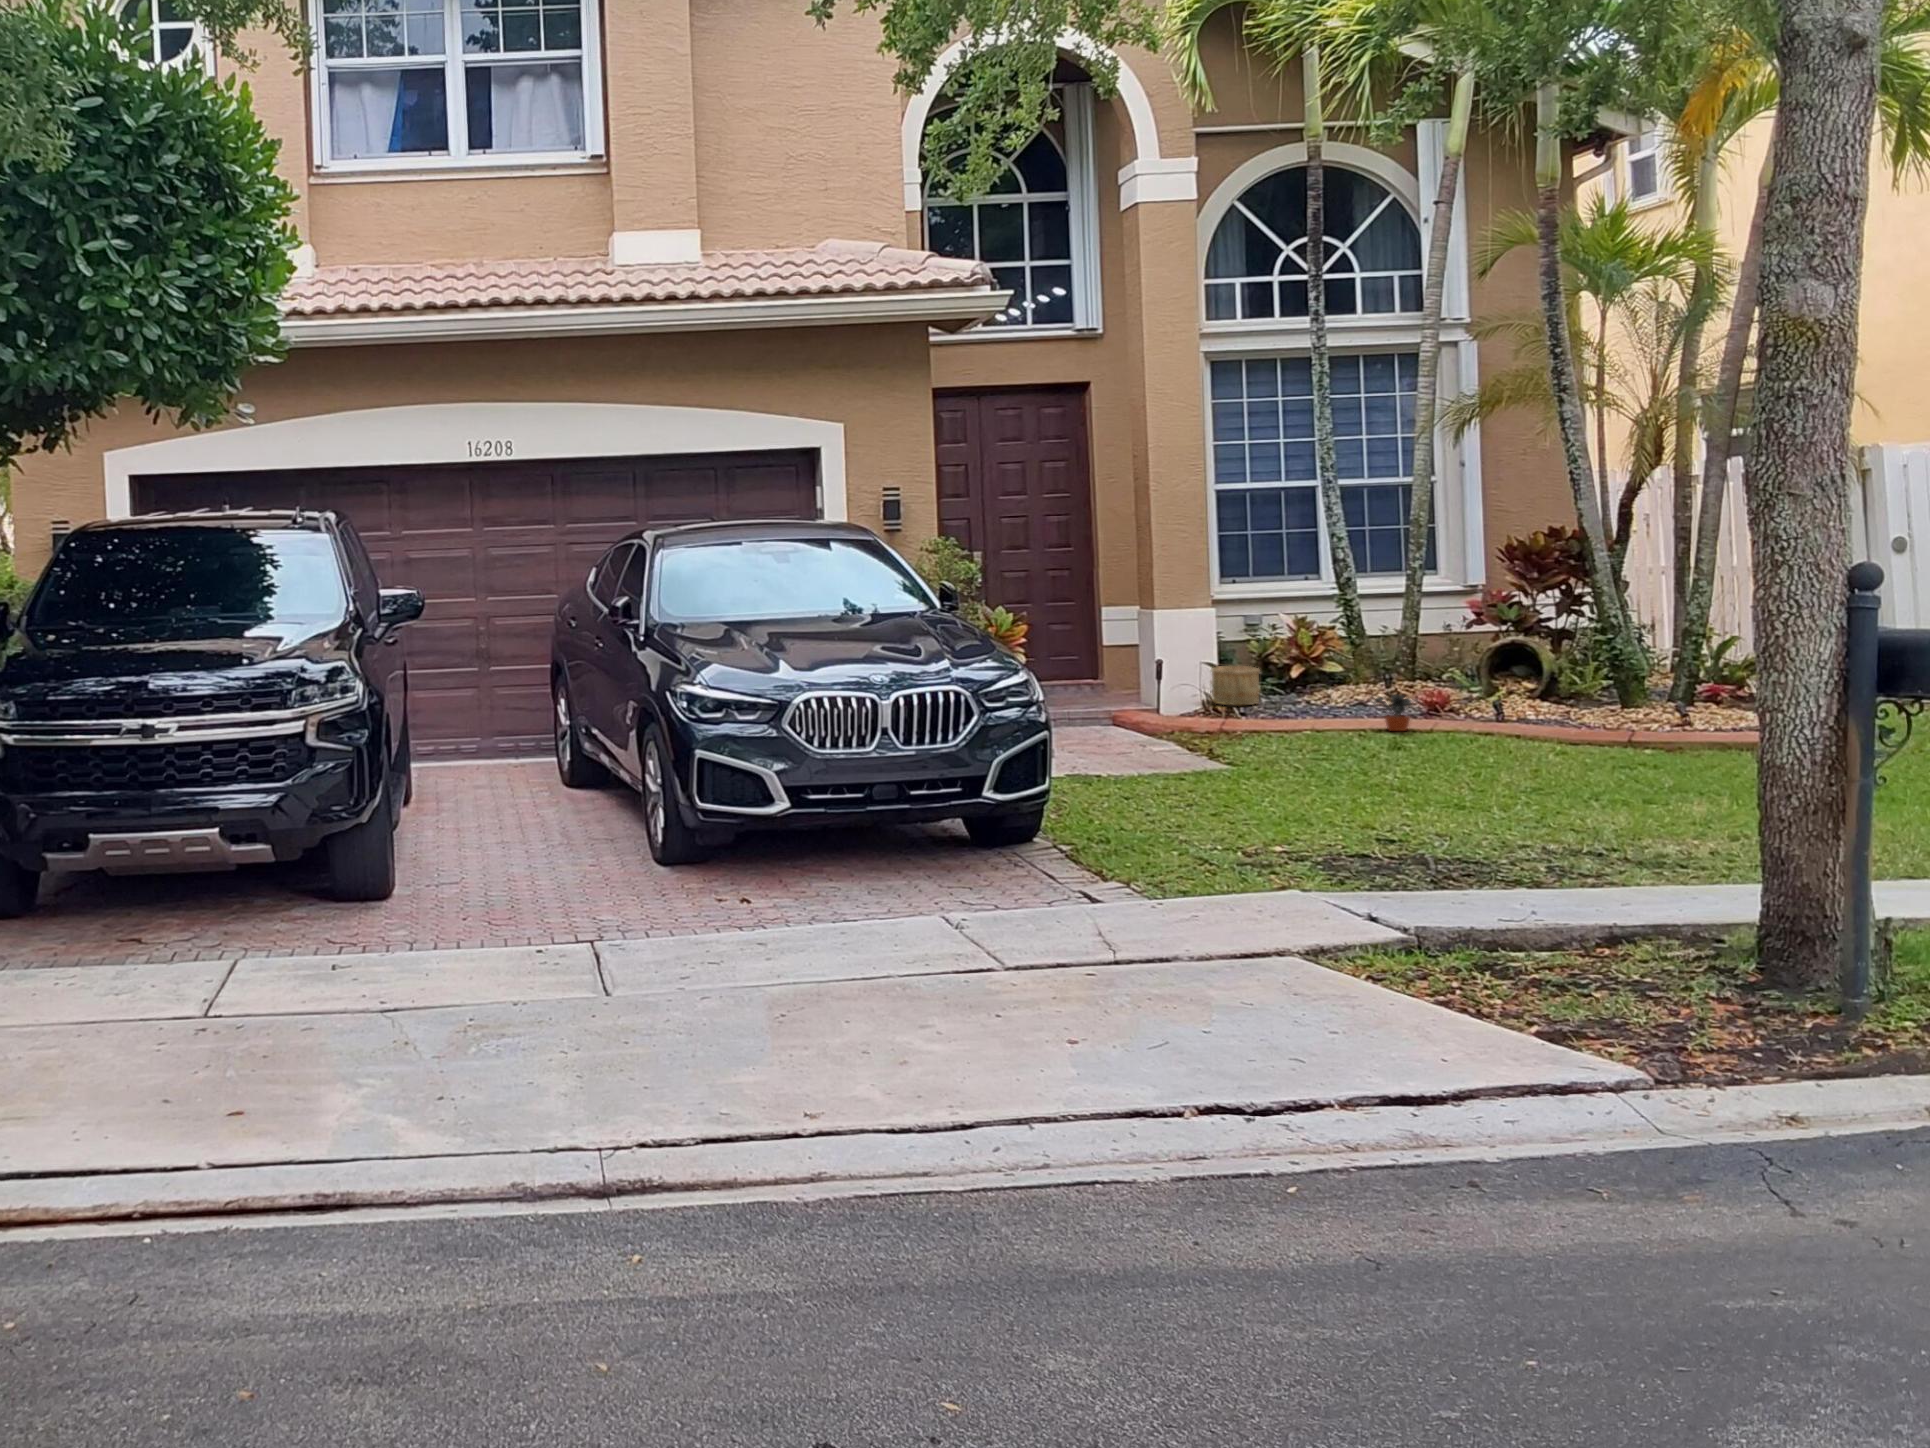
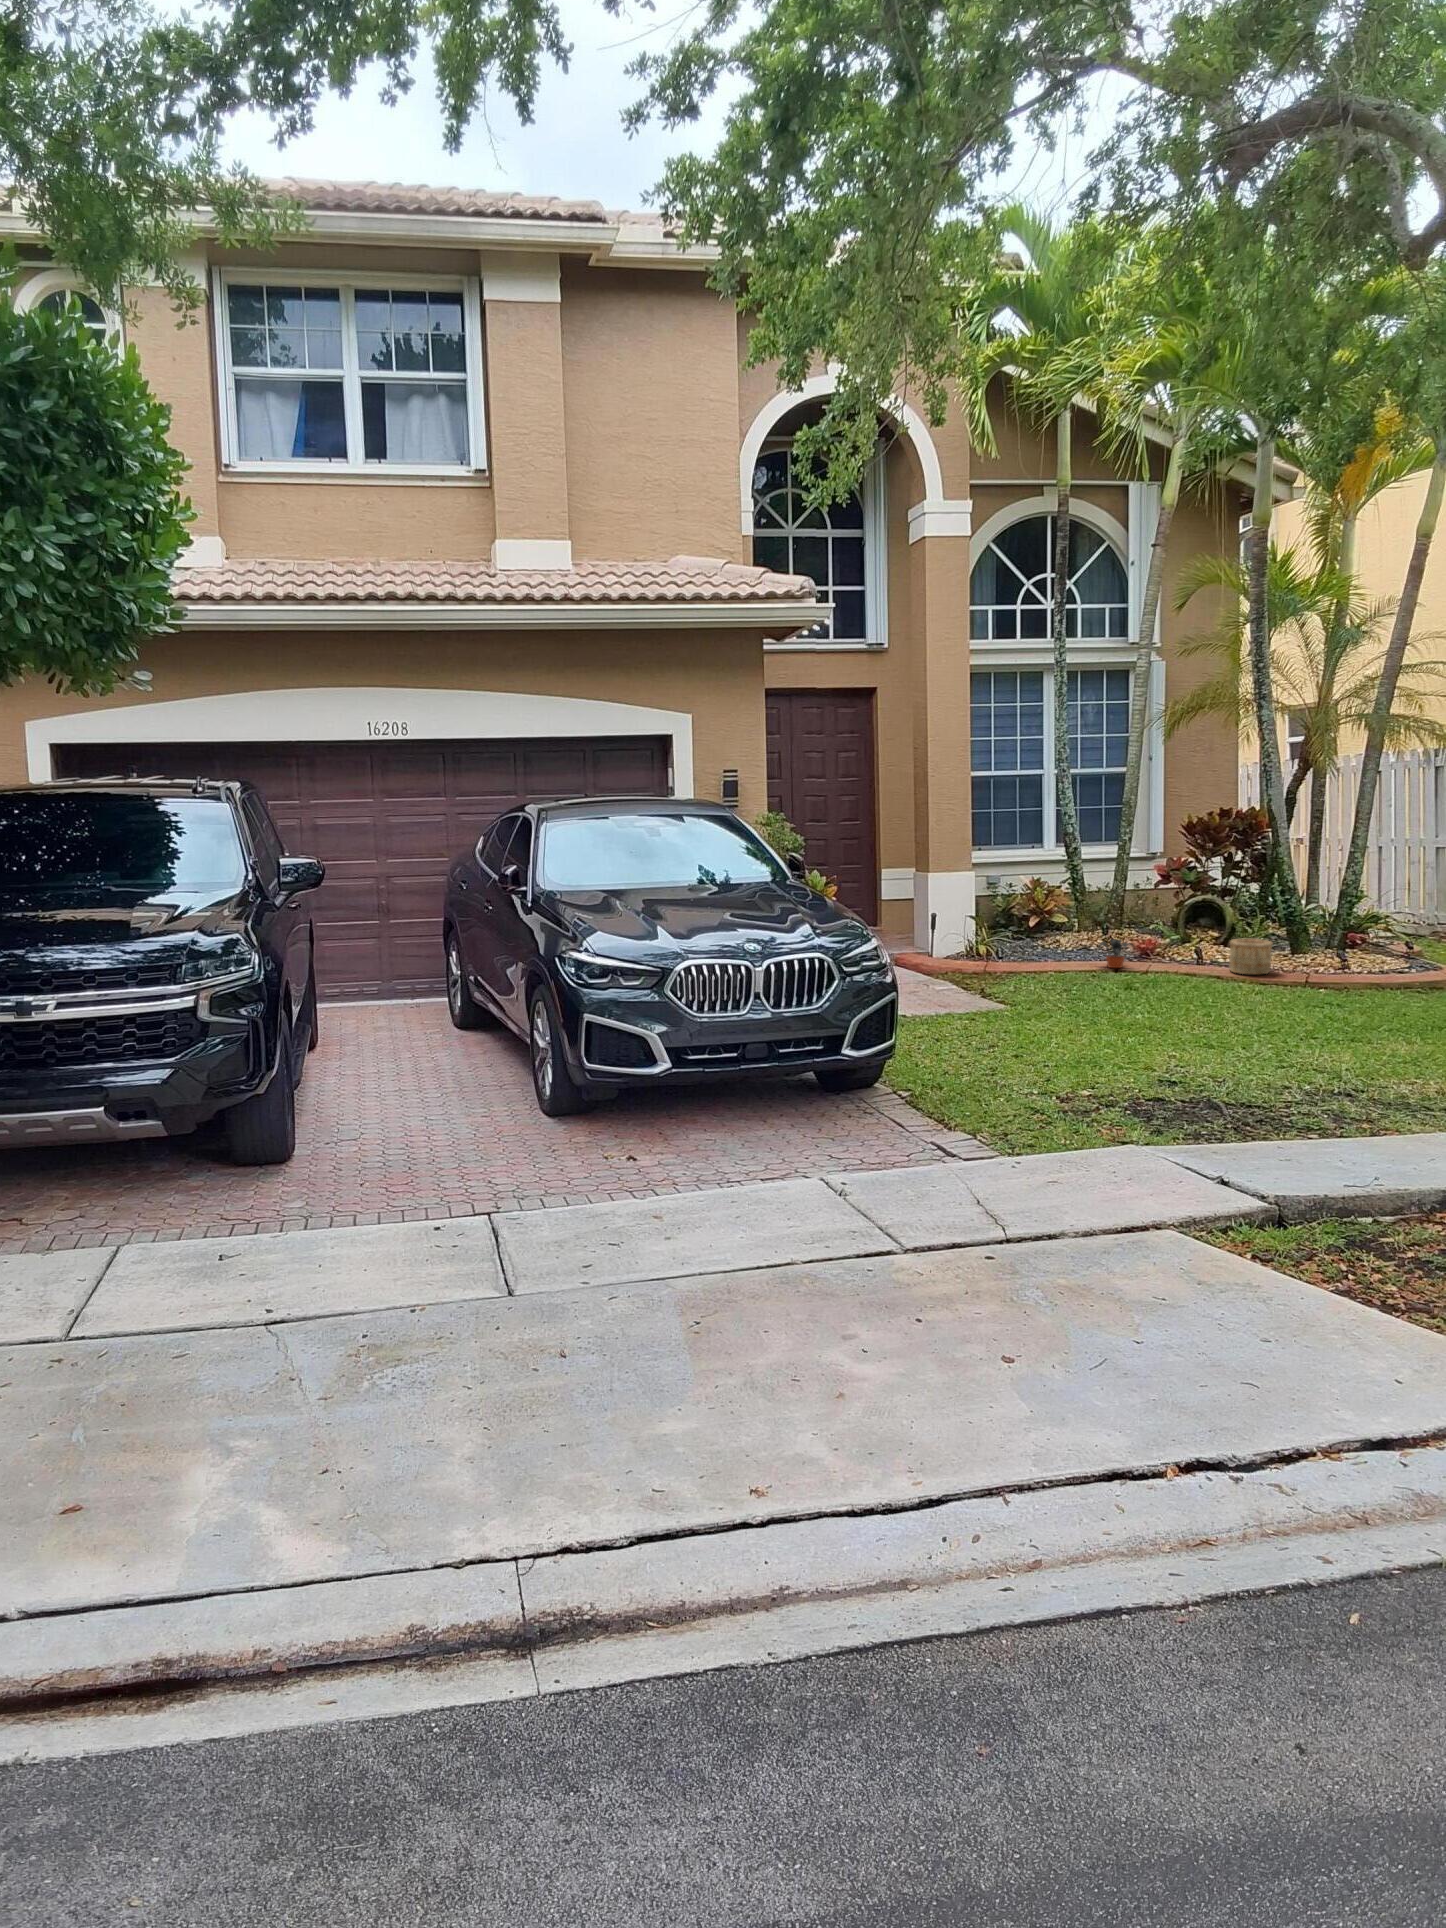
wooden bucket: present [1211,666,1259,705] -> present [1229,938,1273,974]

